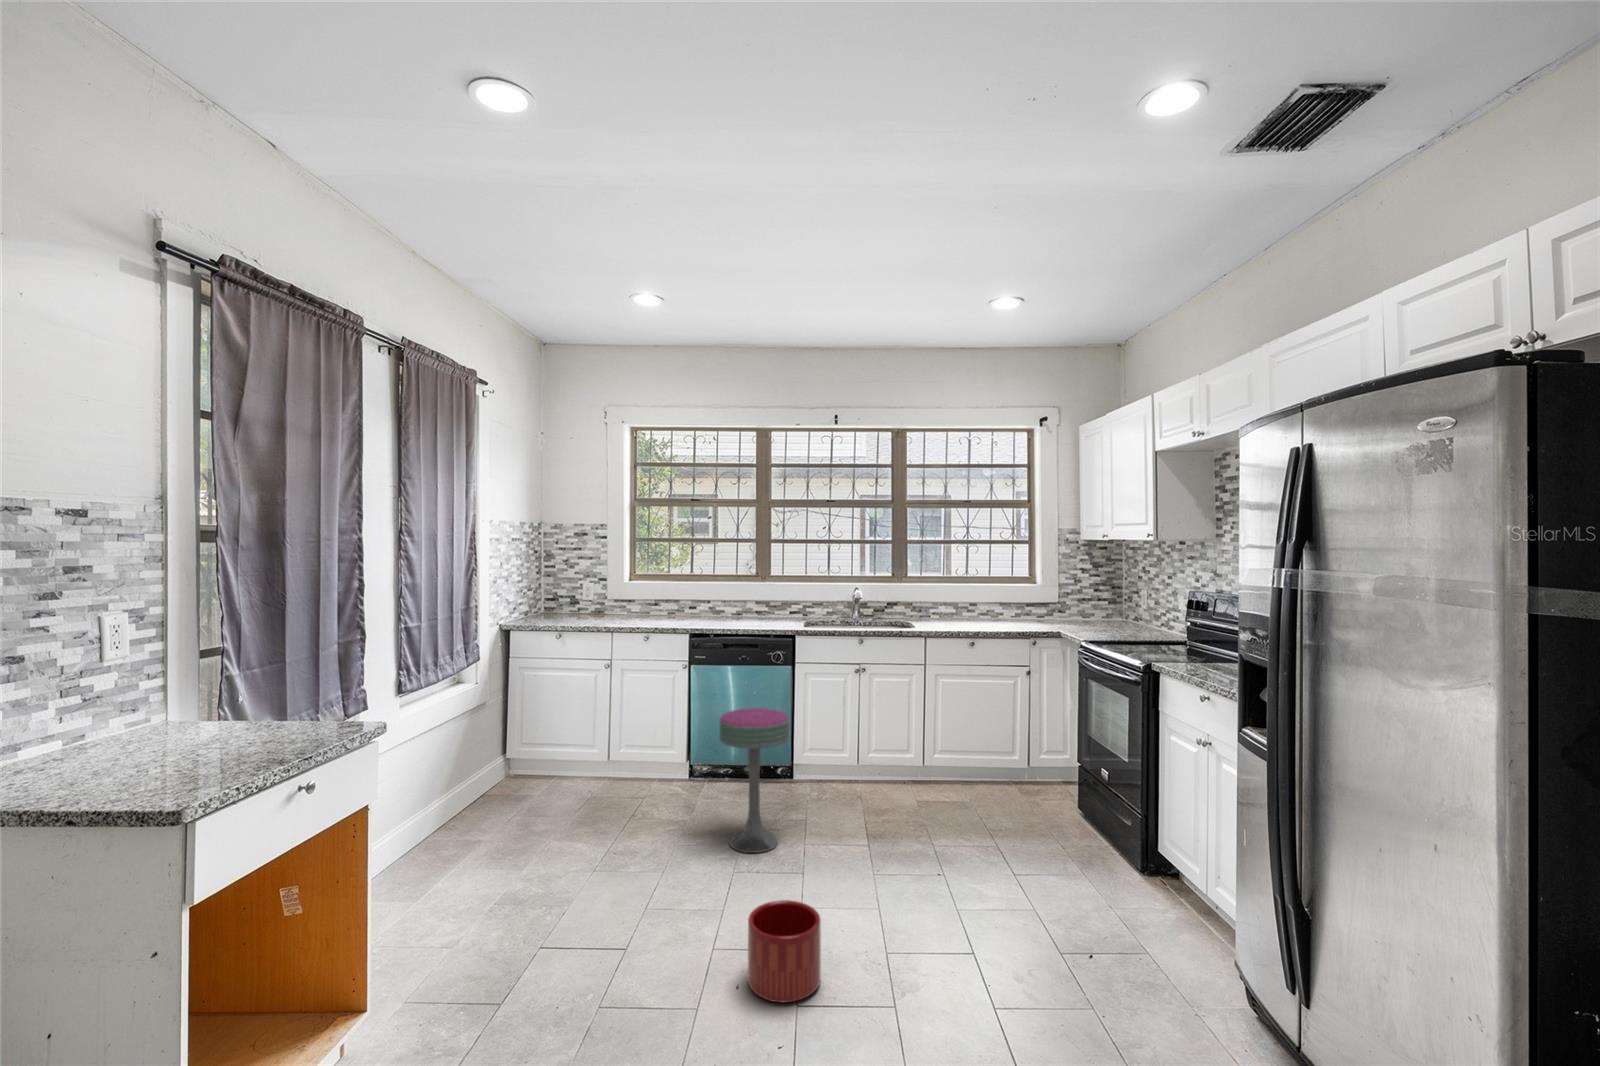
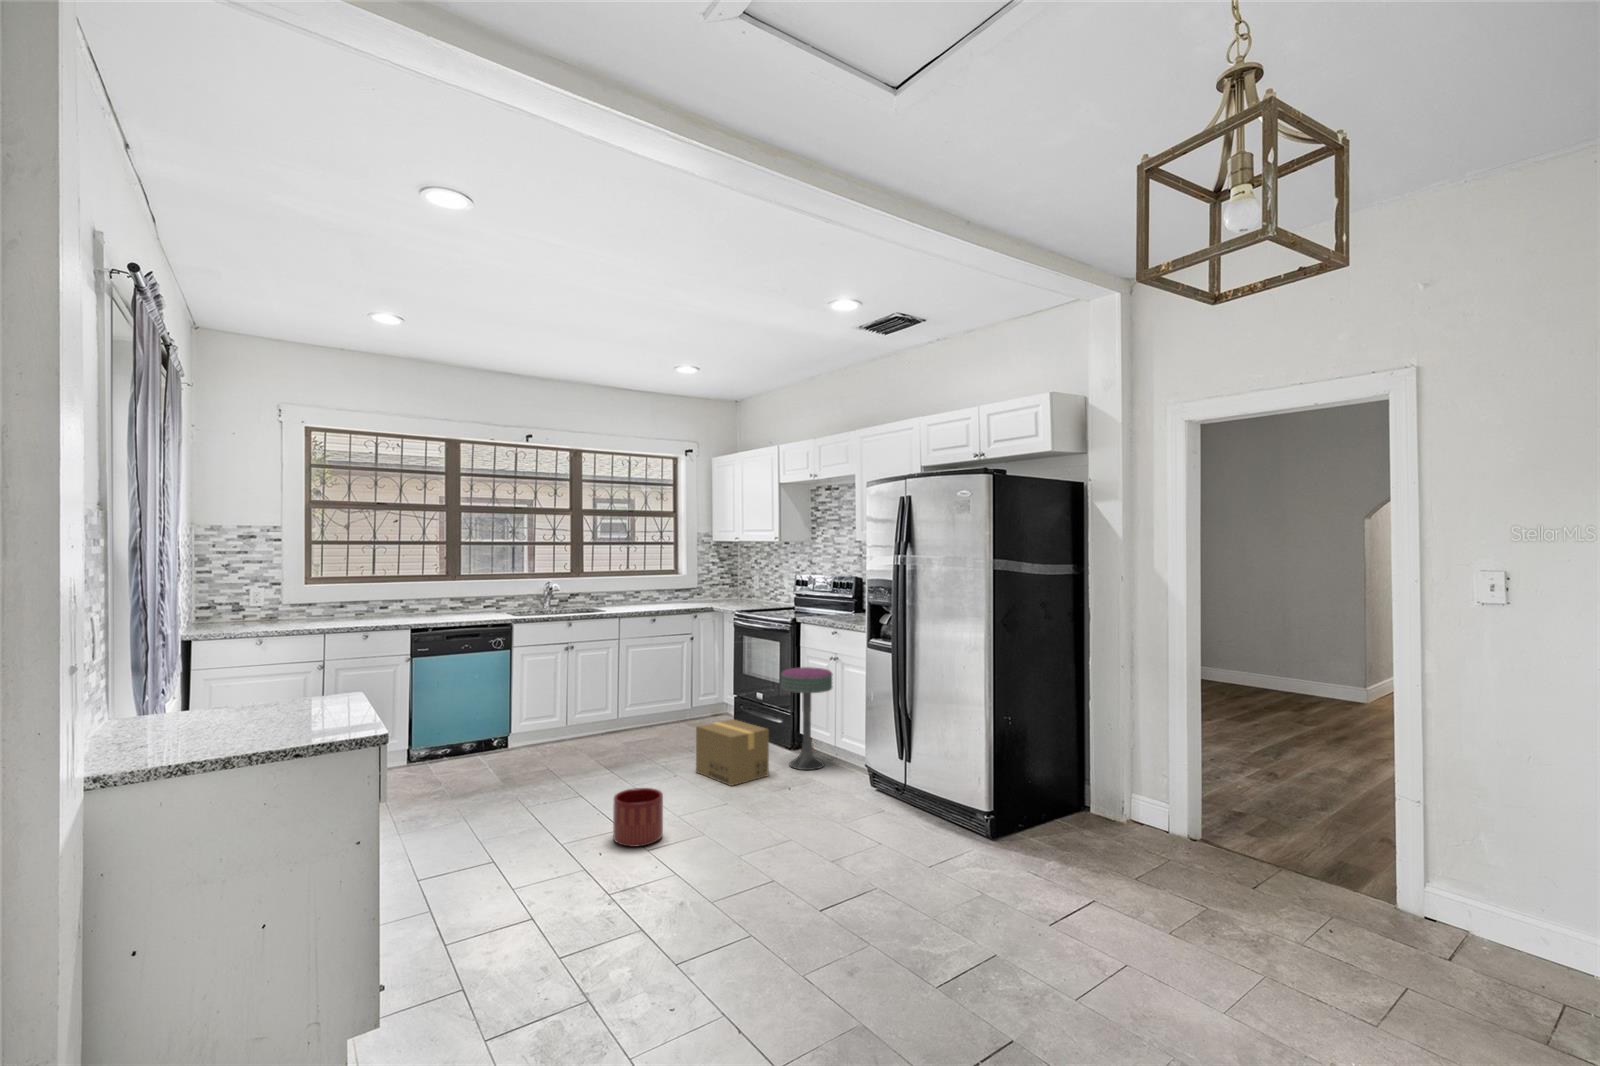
bar stool: present [720,708,789,853] -> present [781,667,832,770]
cardboard box: none [963,807,1066,921] -> present [696,719,769,786]

